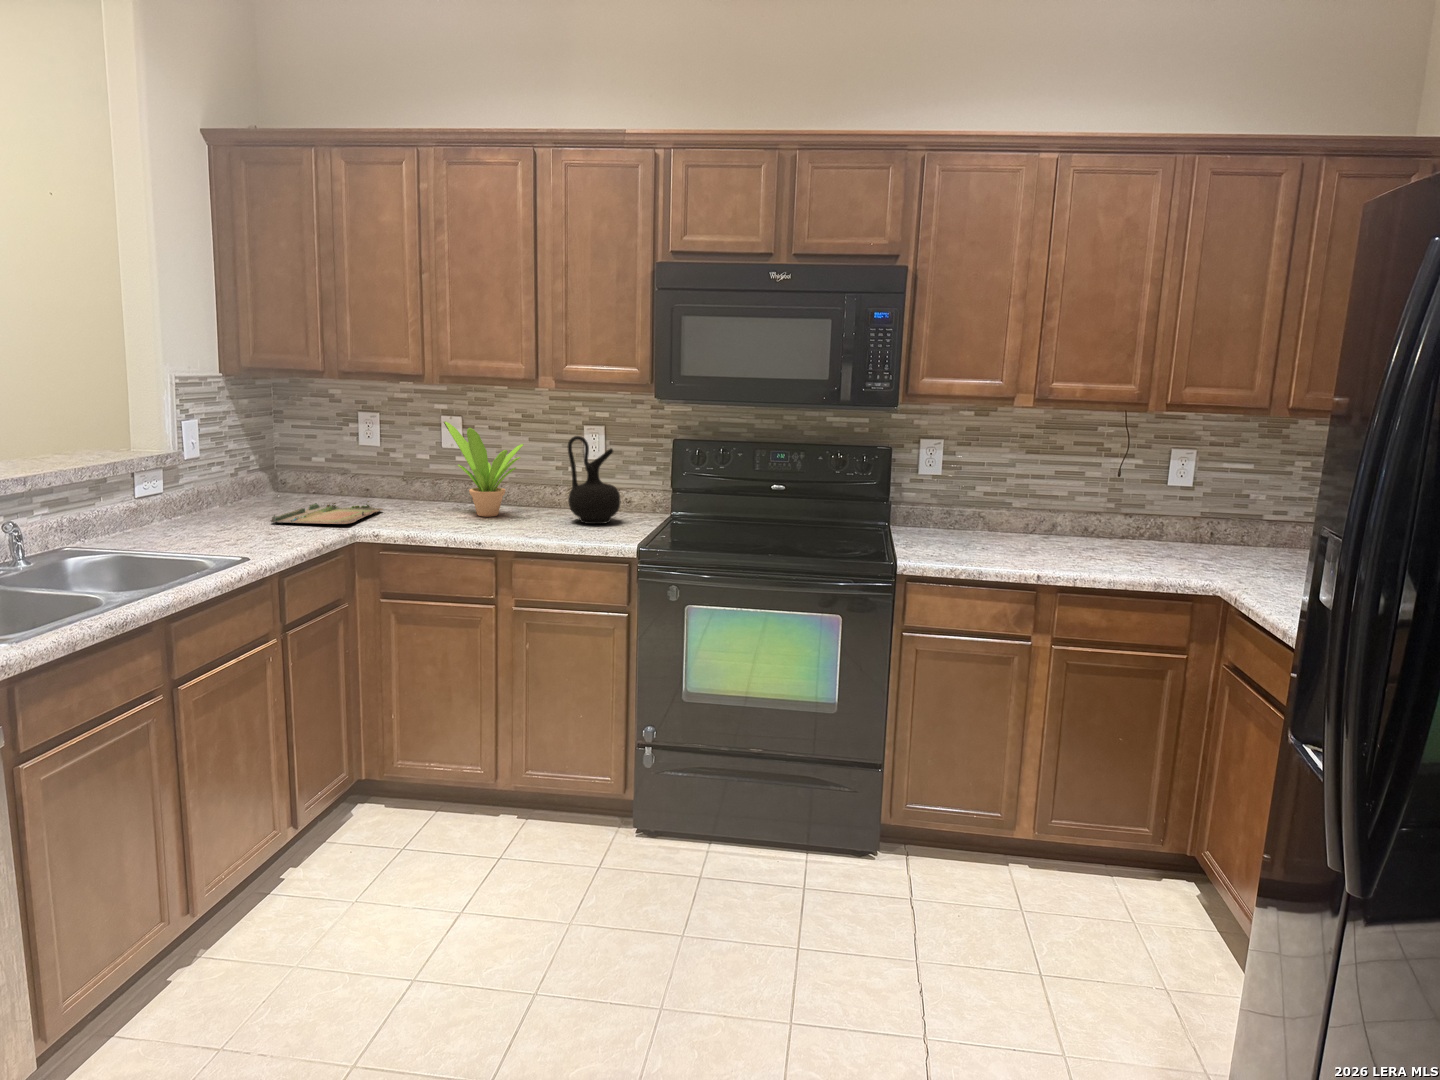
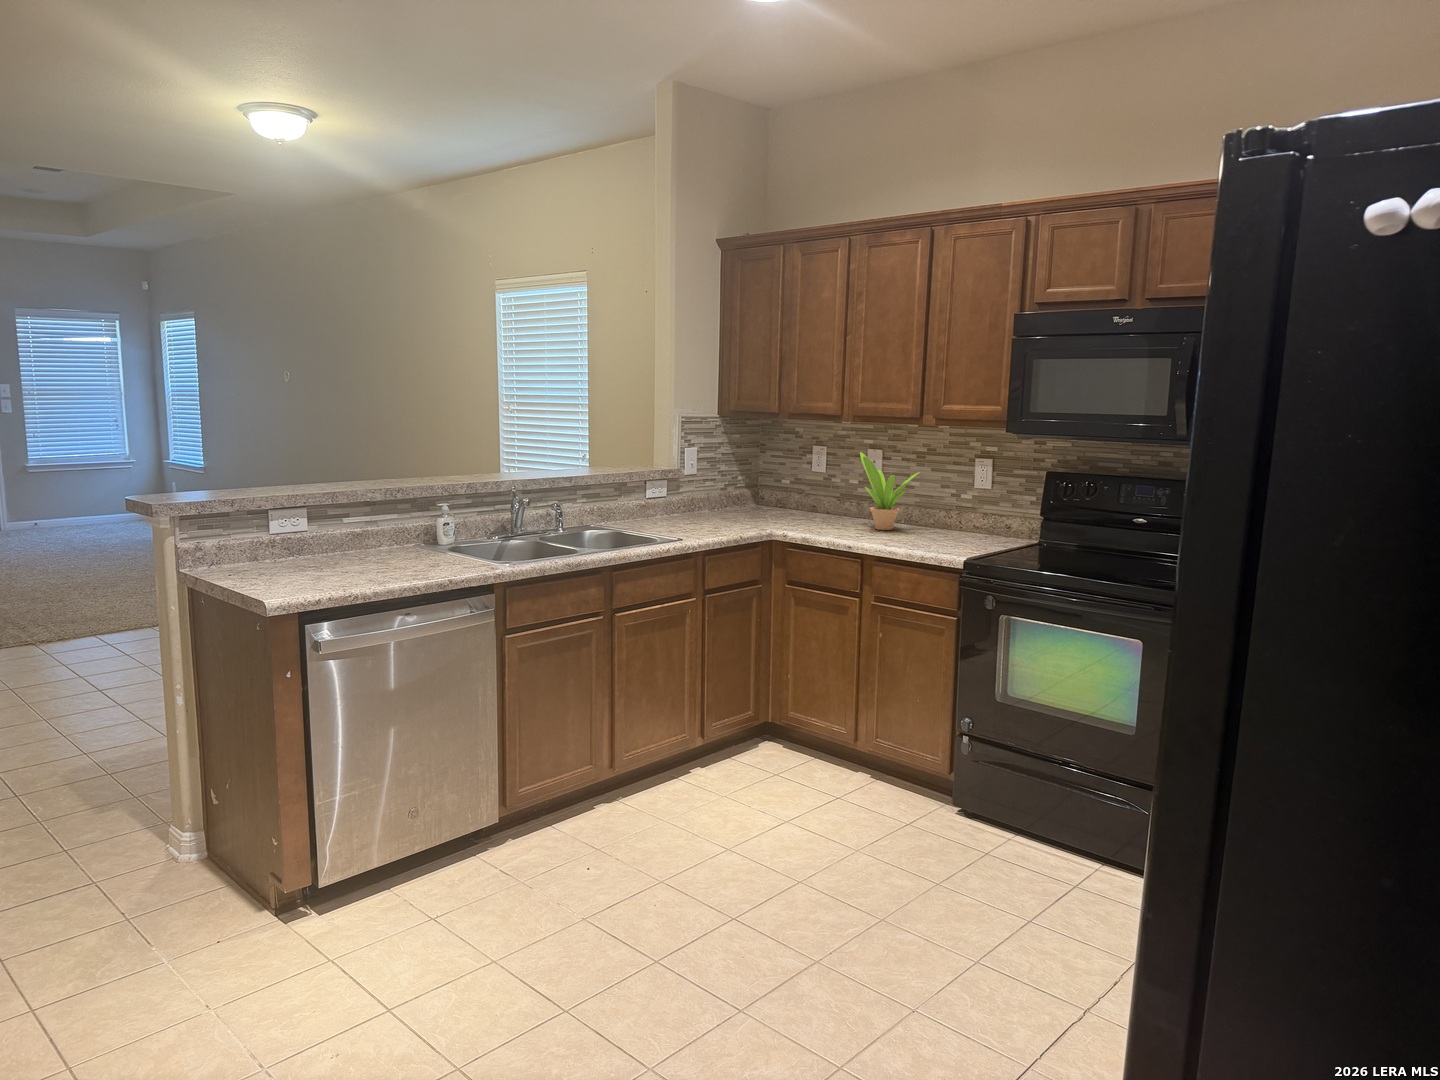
ceramic jug: present [568,436,620,524] -> none [941,465,987,542]
tray: present [271,501,382,524] -> none [724,511,810,526]

